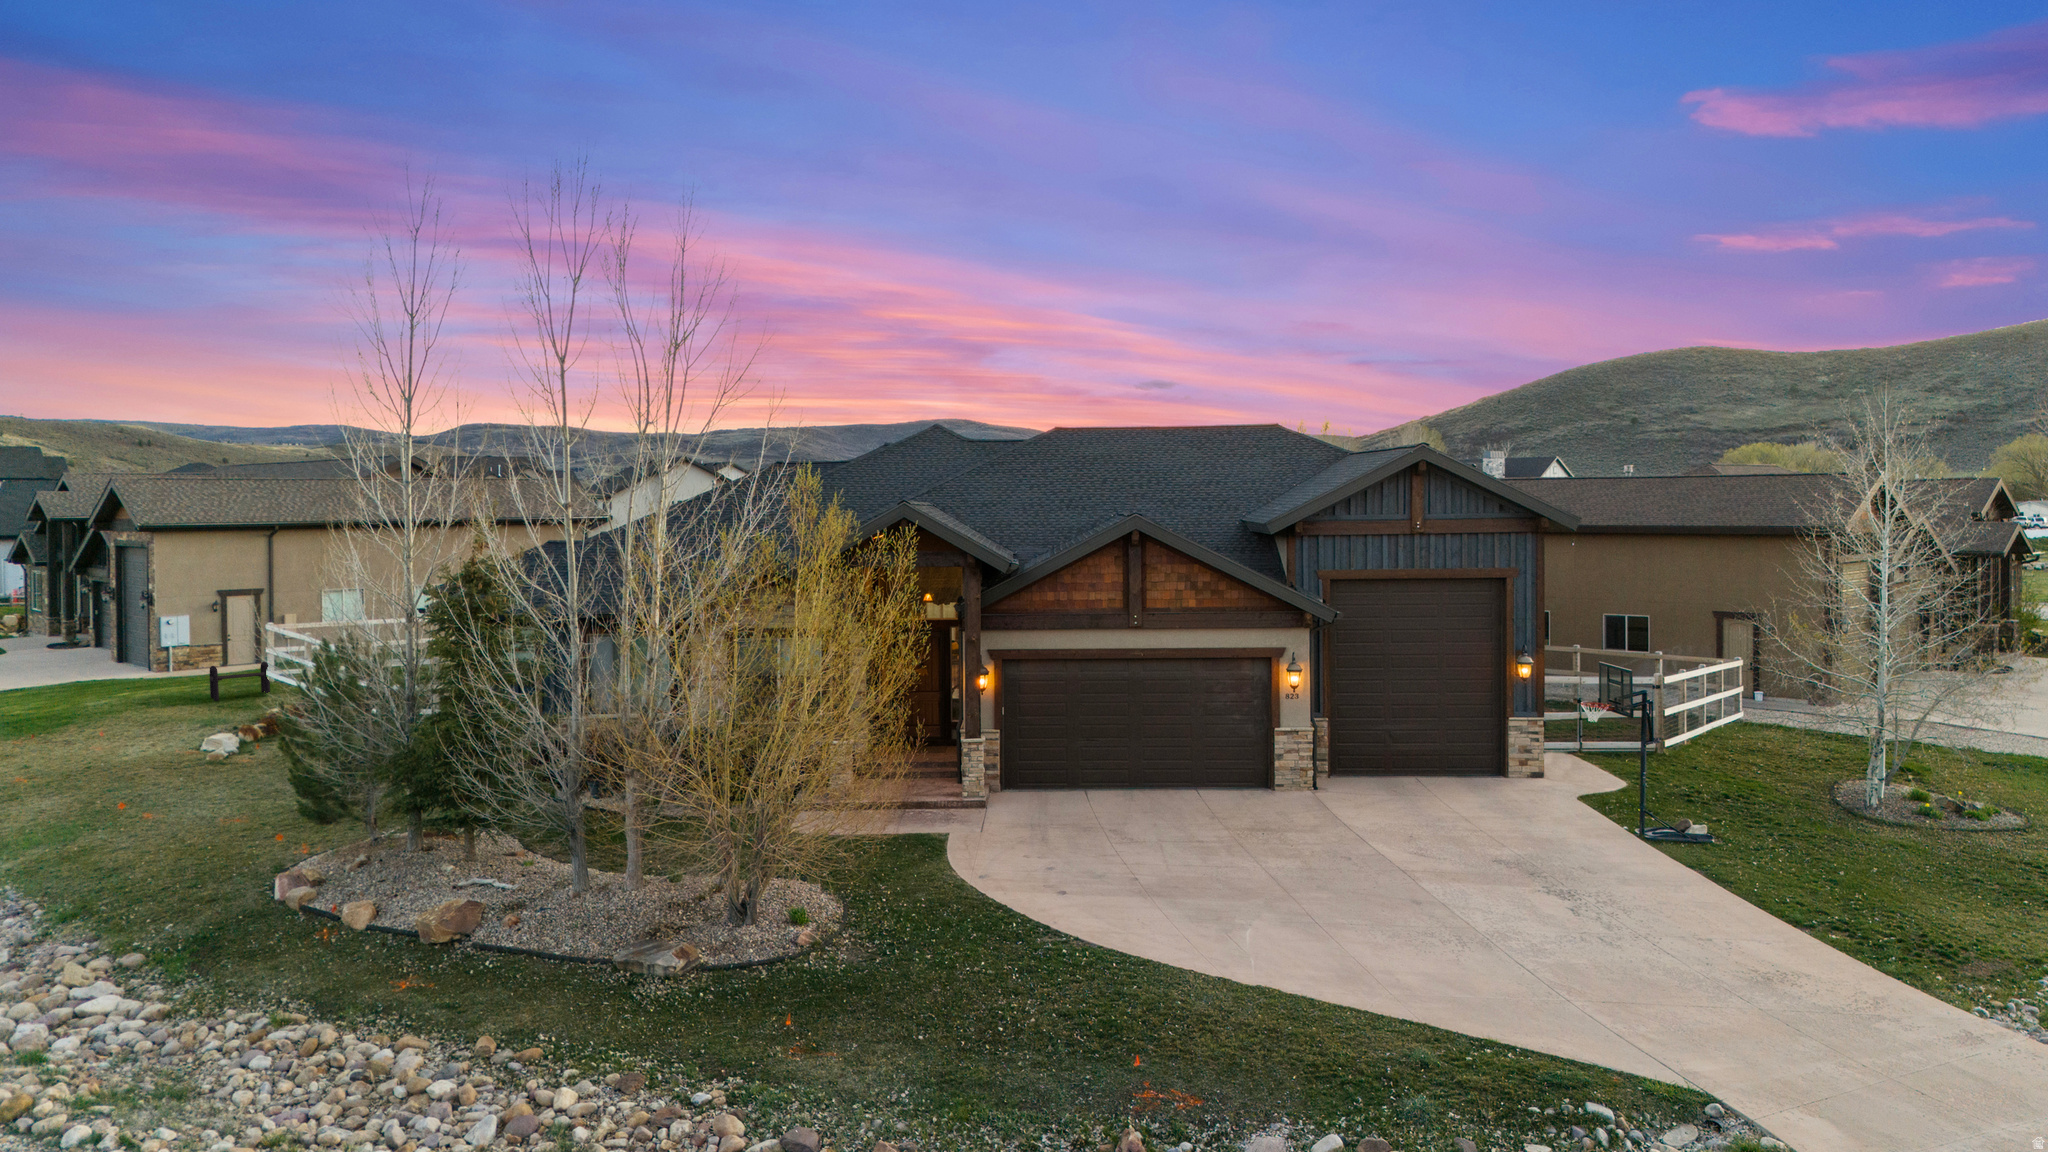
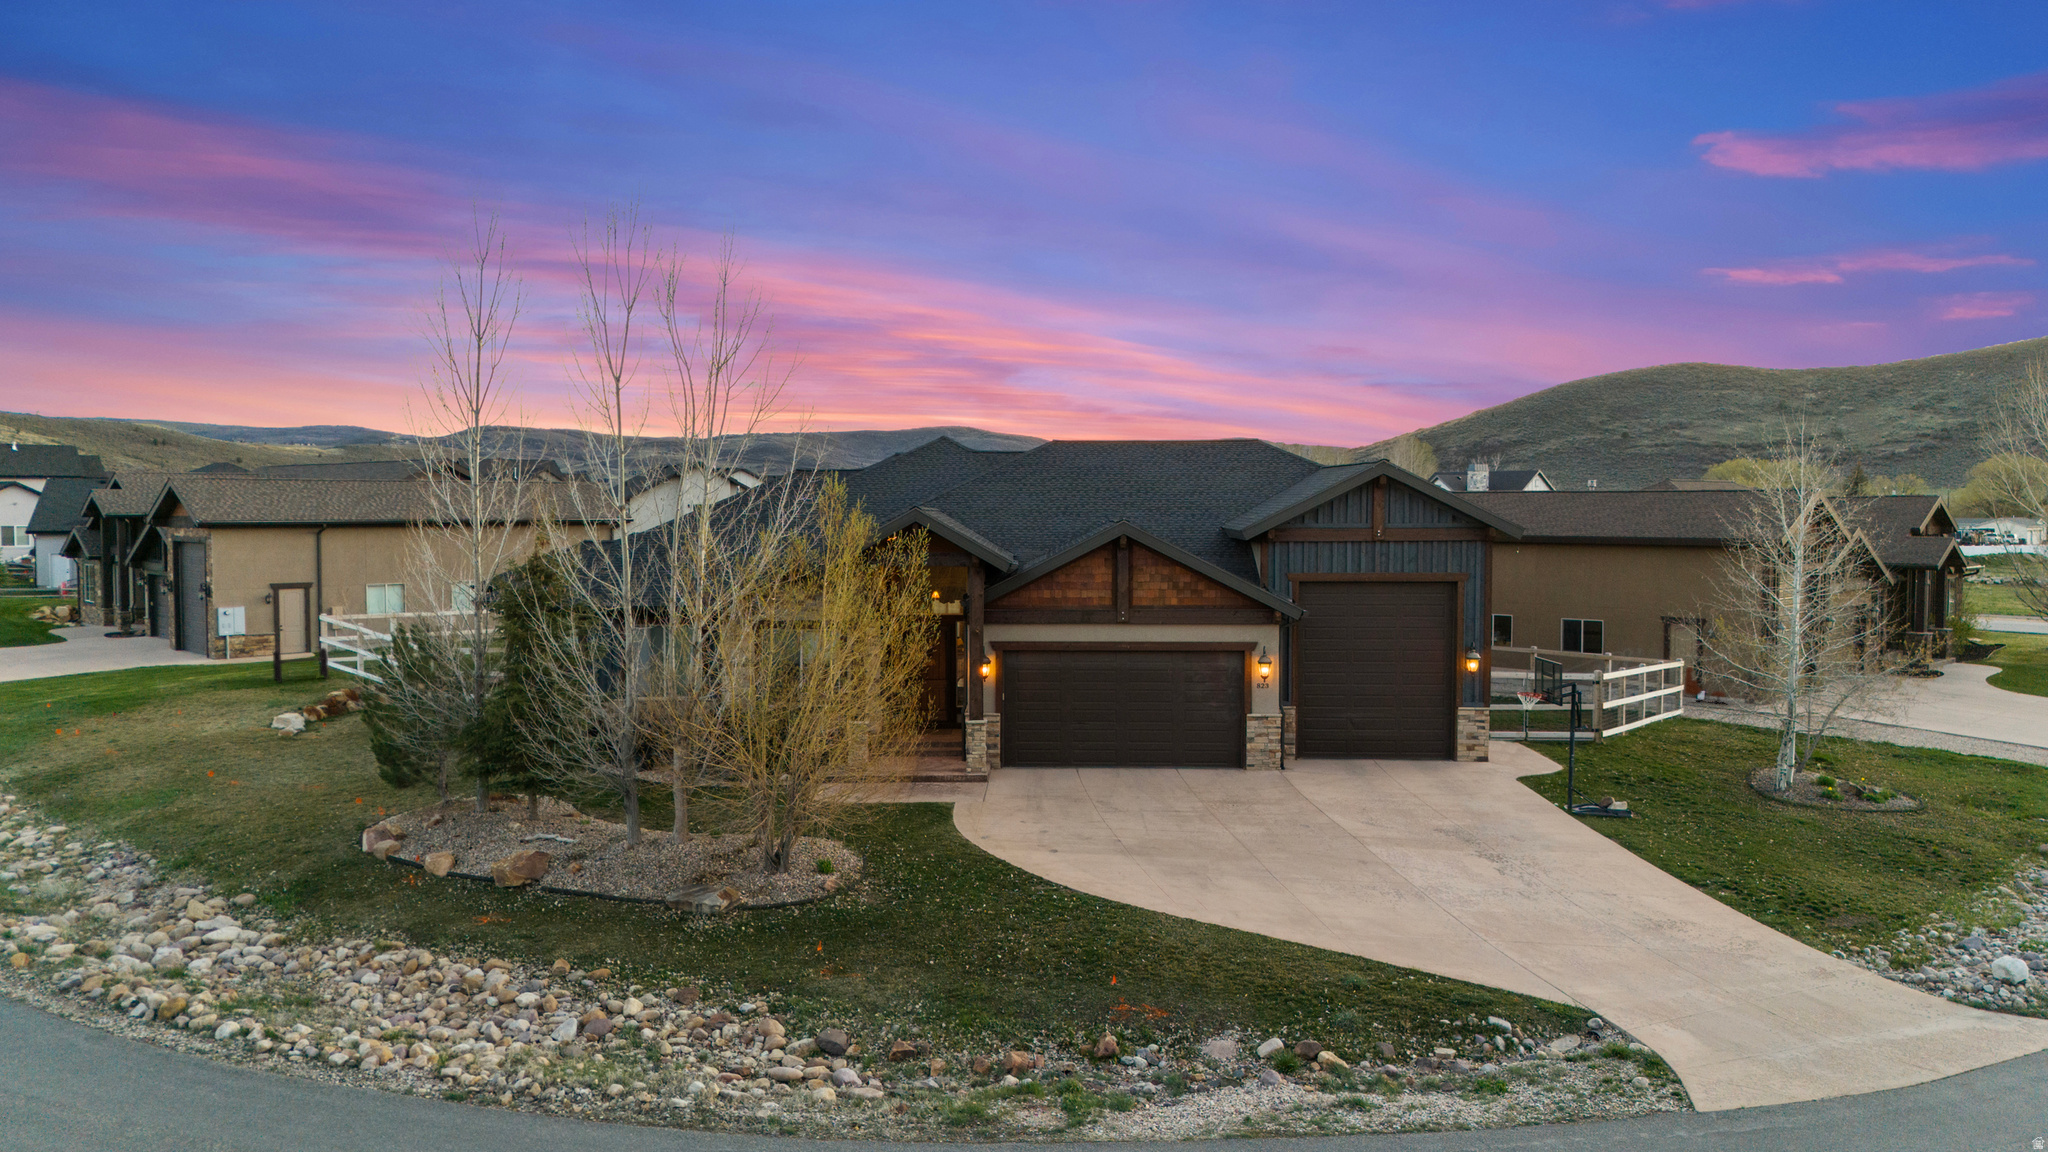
lounge chair: none [1757,666,1809,708] -> present [1685,667,1725,703]

